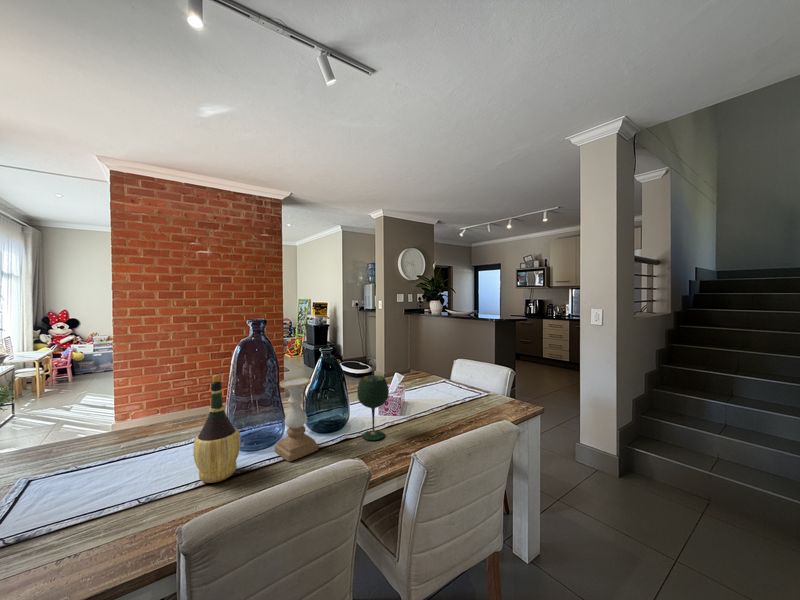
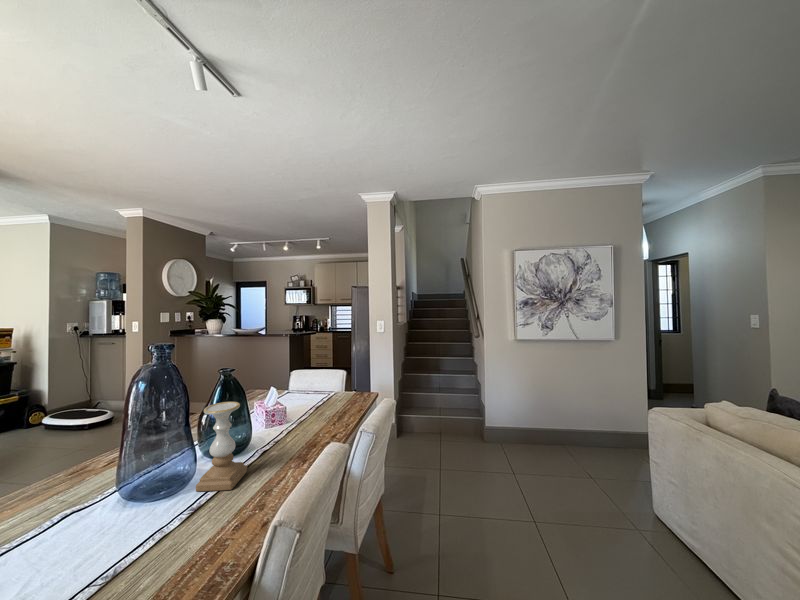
wine bottle: present [193,375,241,483] -> none [127,412,191,548]
wine glass: present [357,375,389,440] -> none [267,387,298,448]

